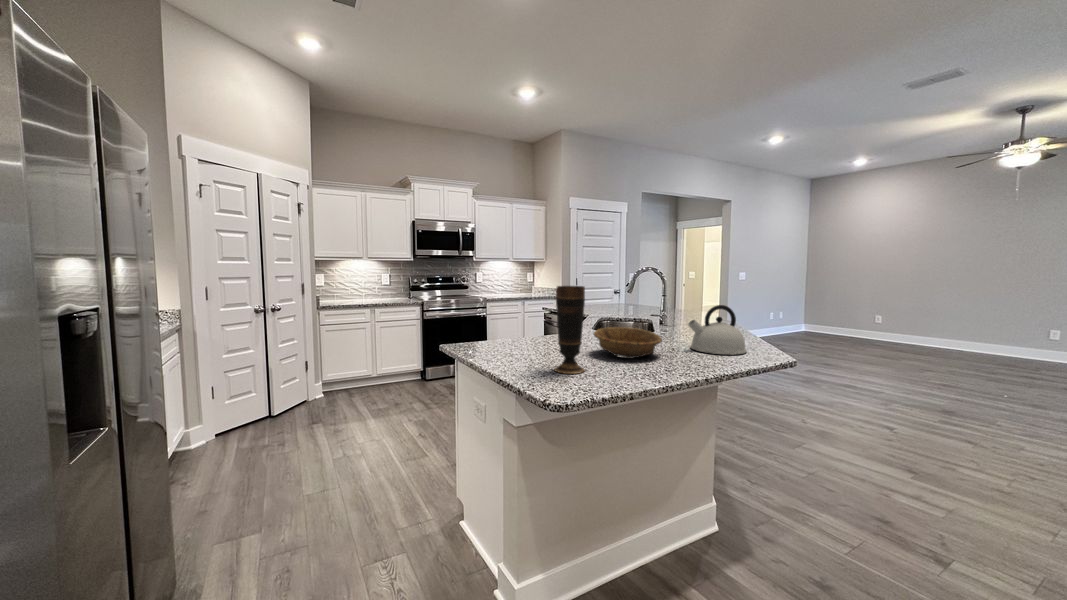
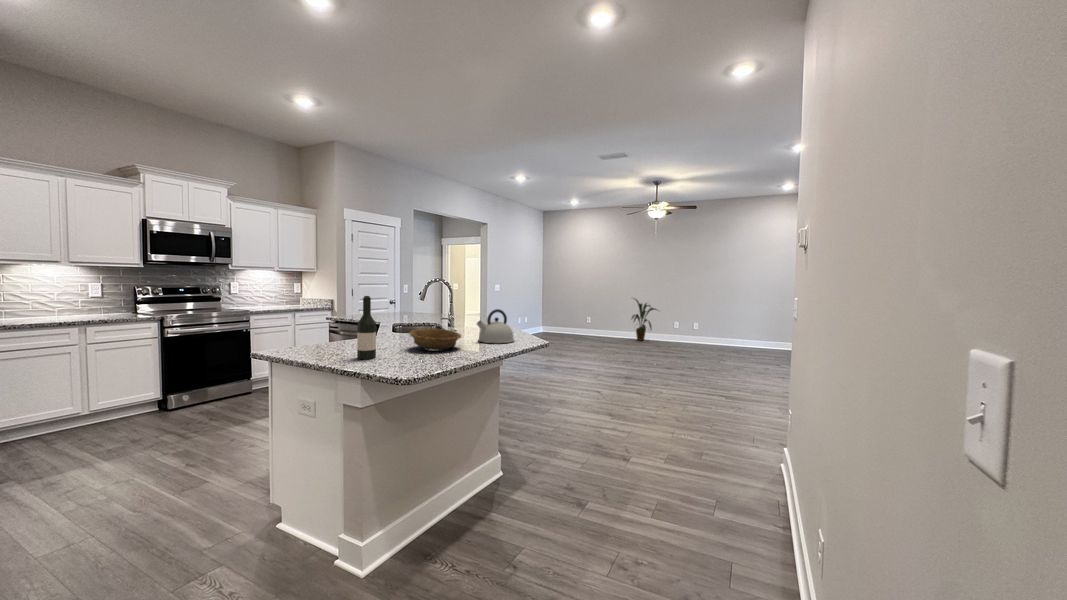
wine bottle: none [527,284,548,362] -> present [357,296,376,359]
vase: present [554,286,585,374] -> none [387,297,412,364]
house plant: none [962,291,1031,357] -> present [632,299,657,341]

